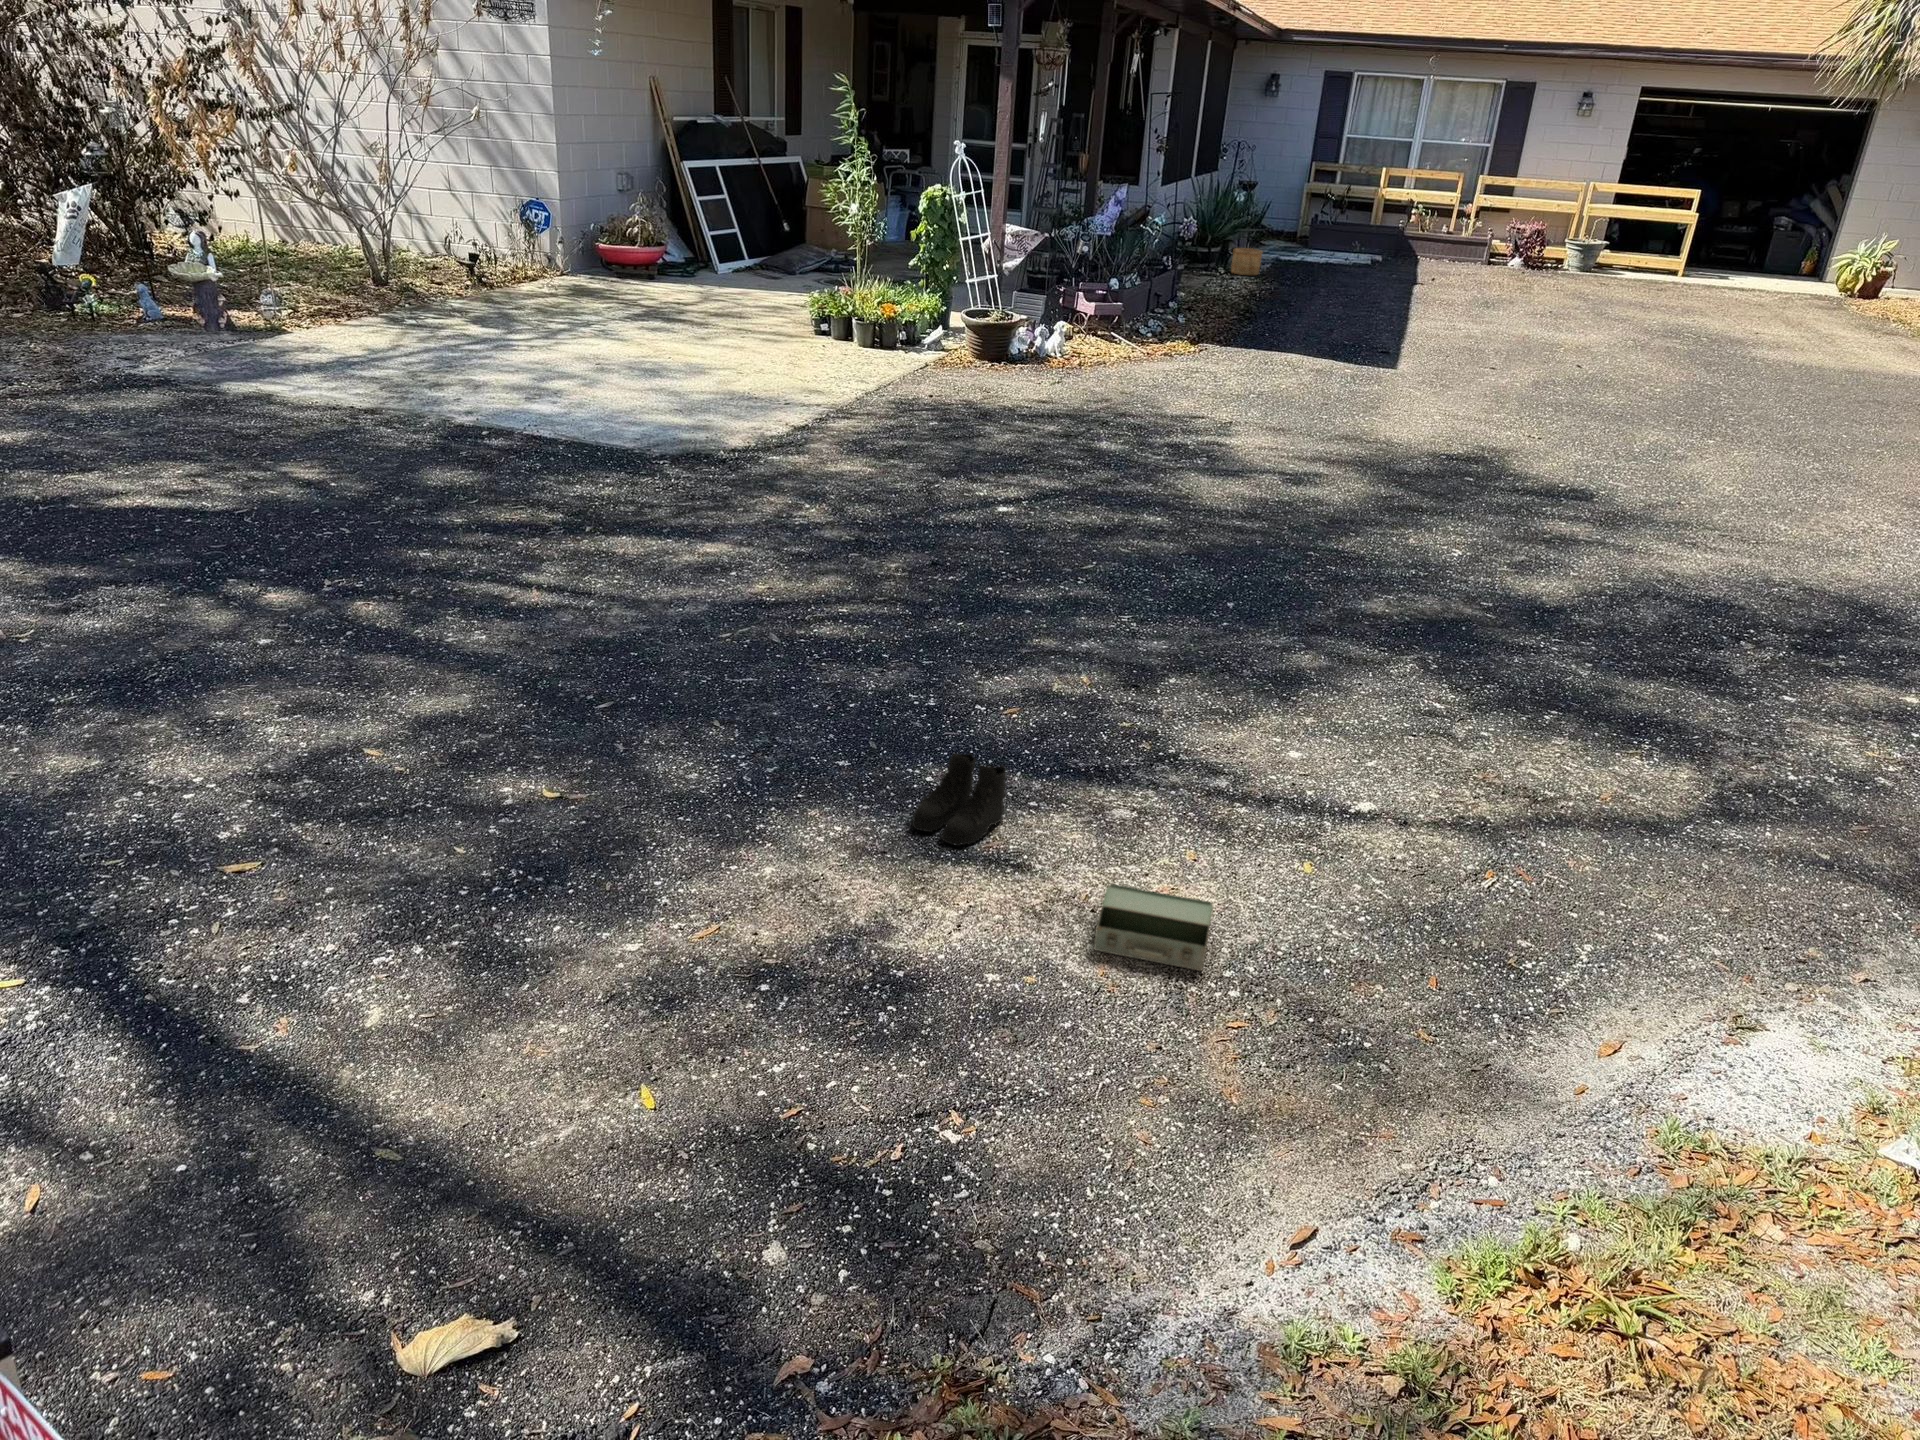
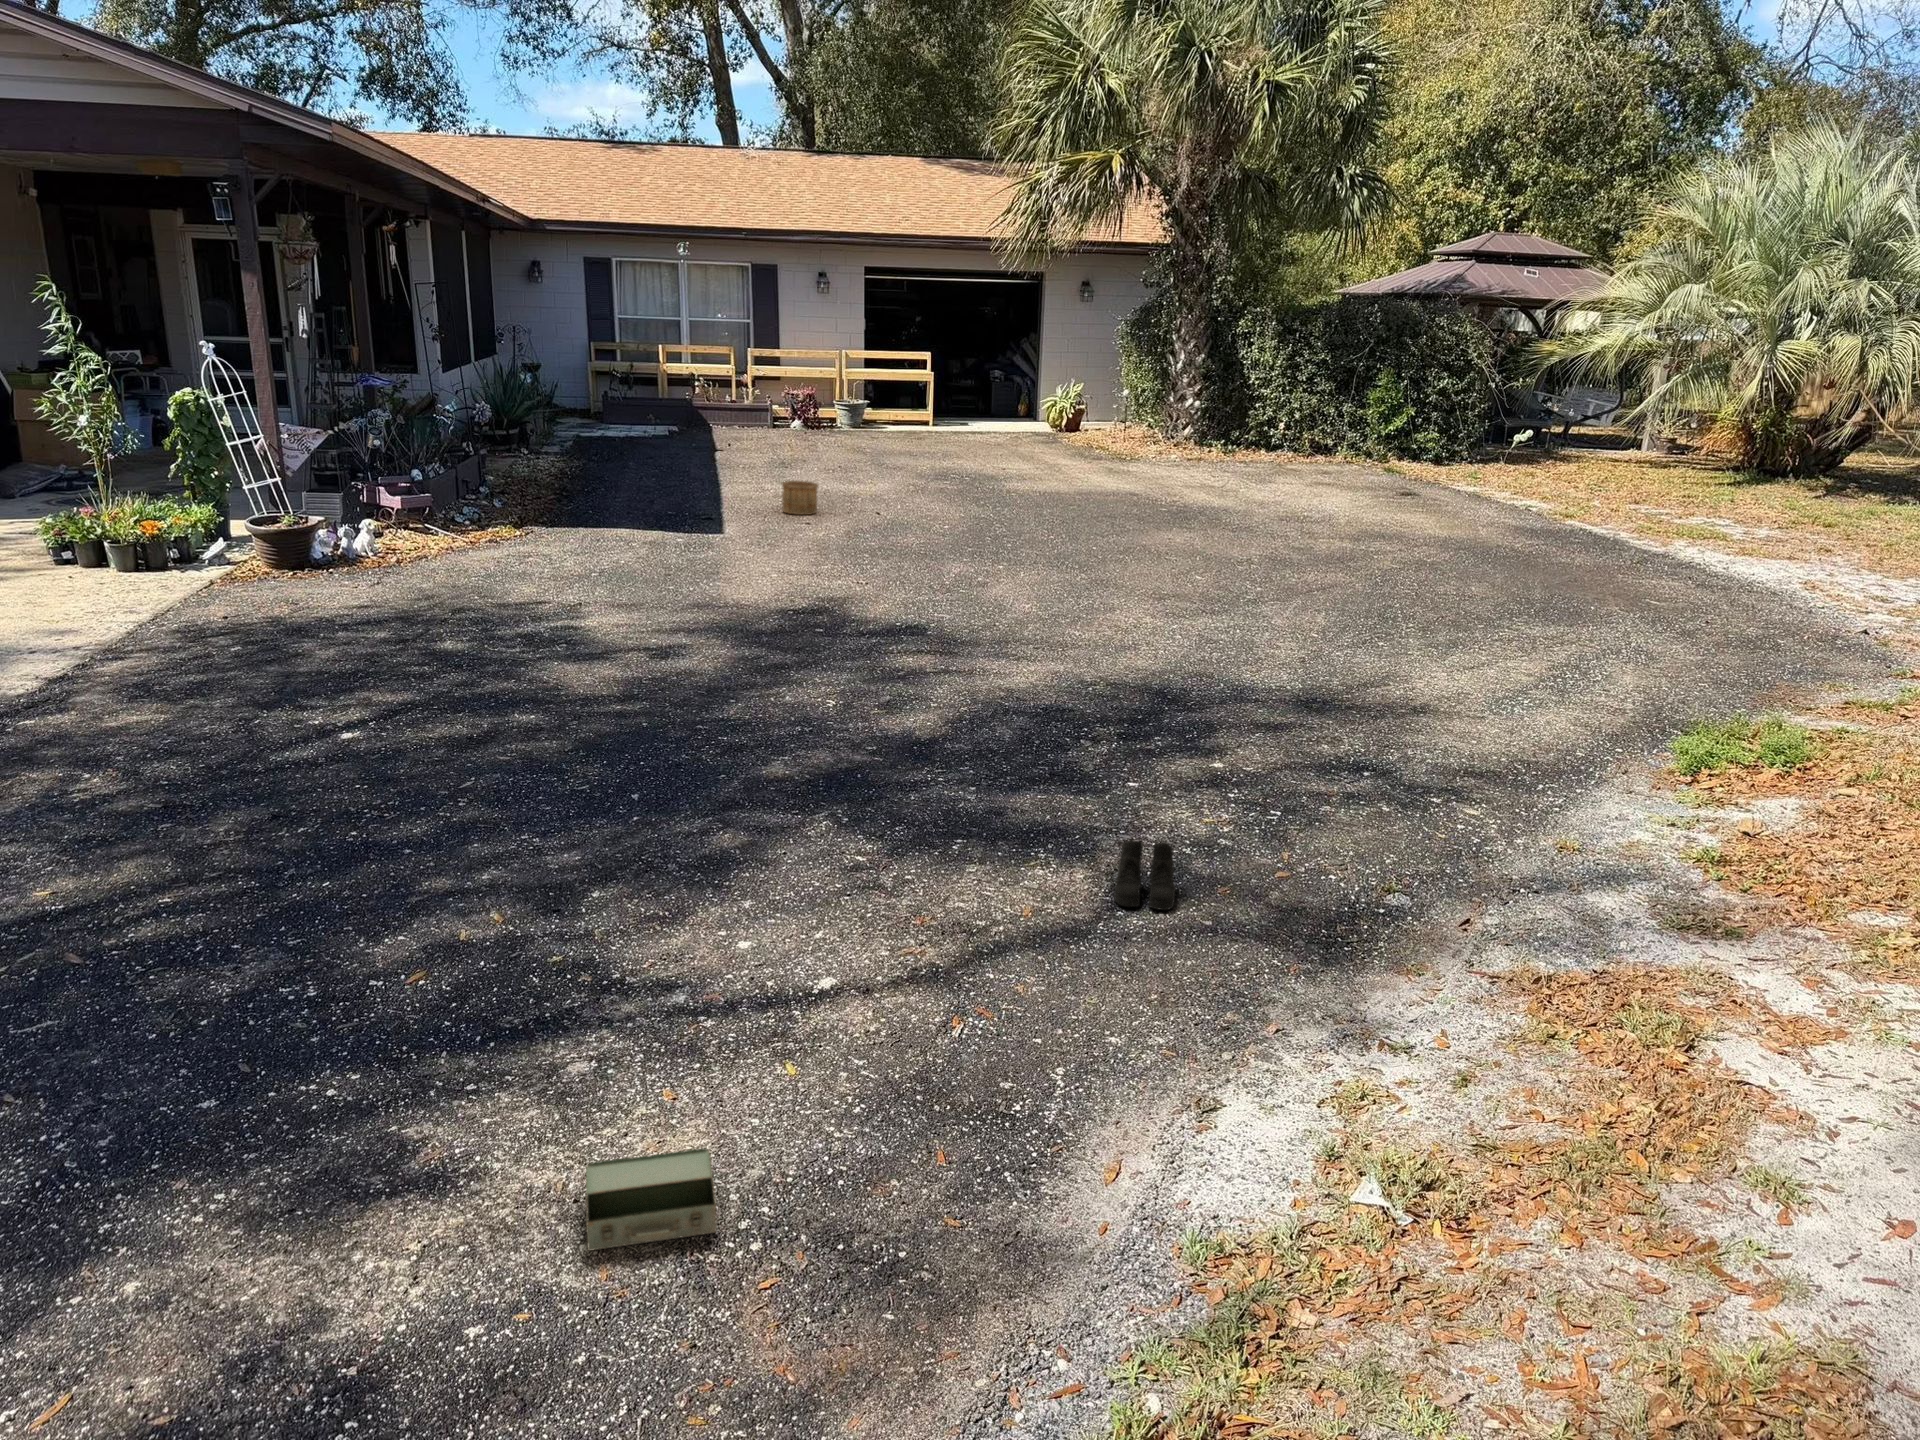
wooden bucket: present [1231,248,1263,275] -> present [782,481,818,515]
boots: present [912,753,1007,846] -> present [1114,839,1175,910]

